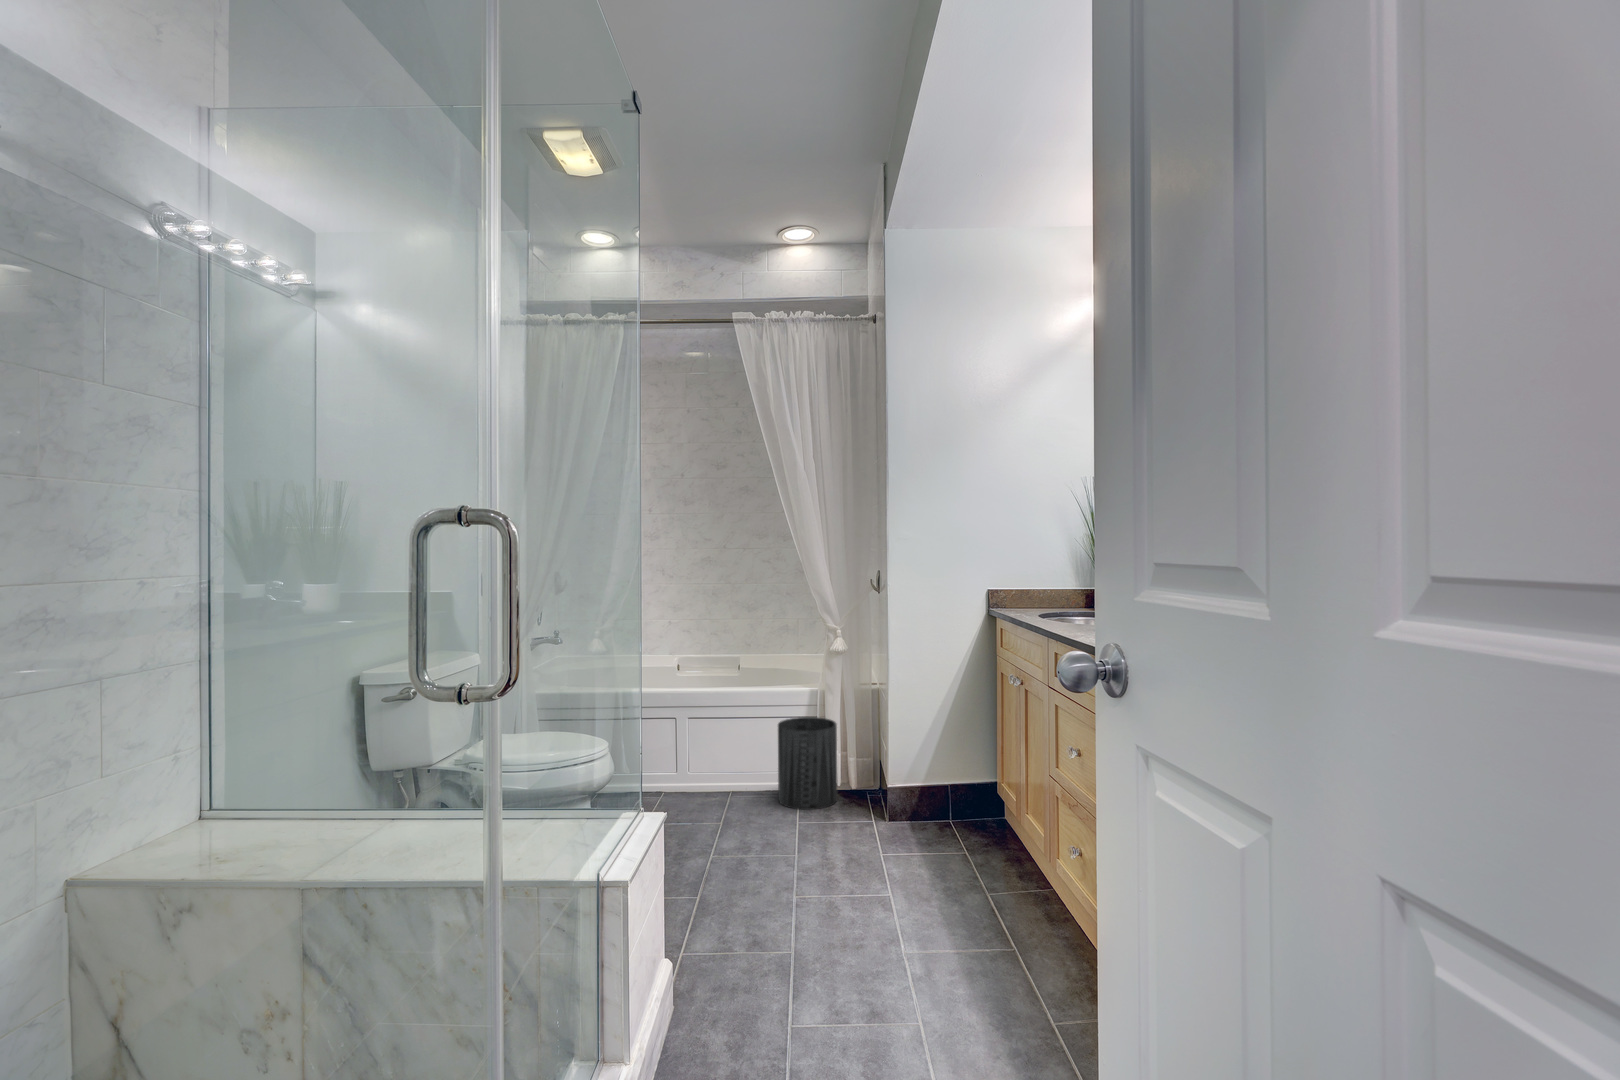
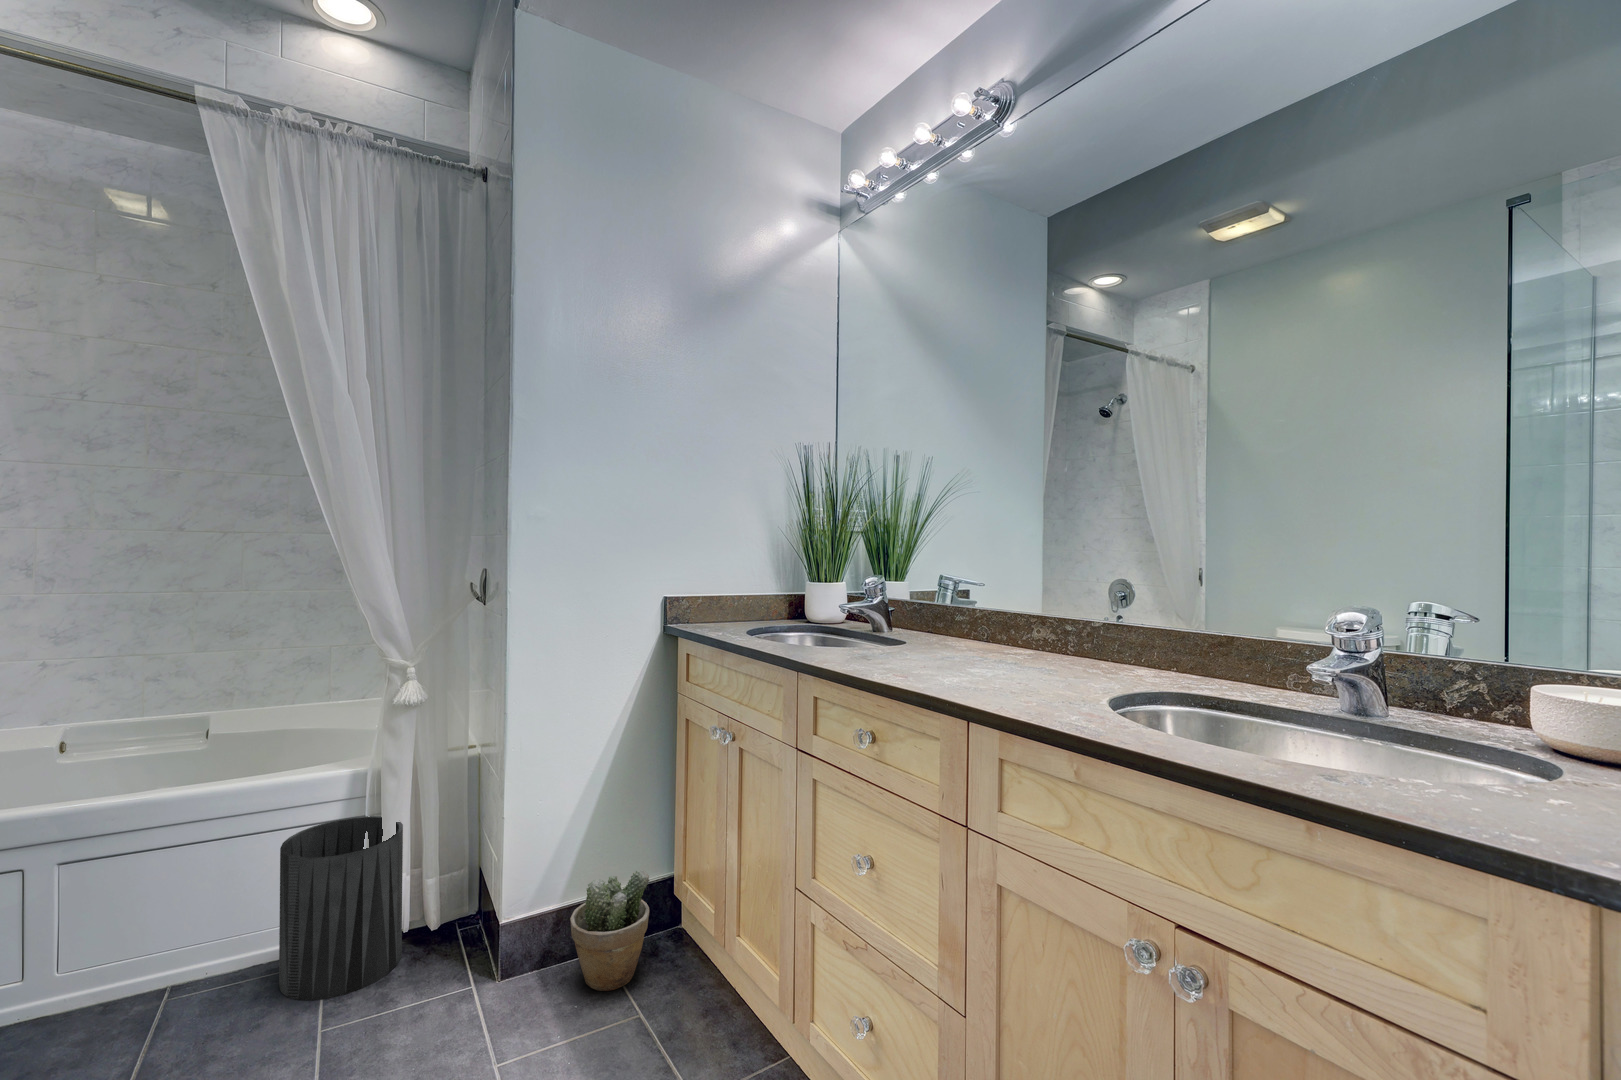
potted plant: none [926,766,975,836] -> present [570,870,649,991]

